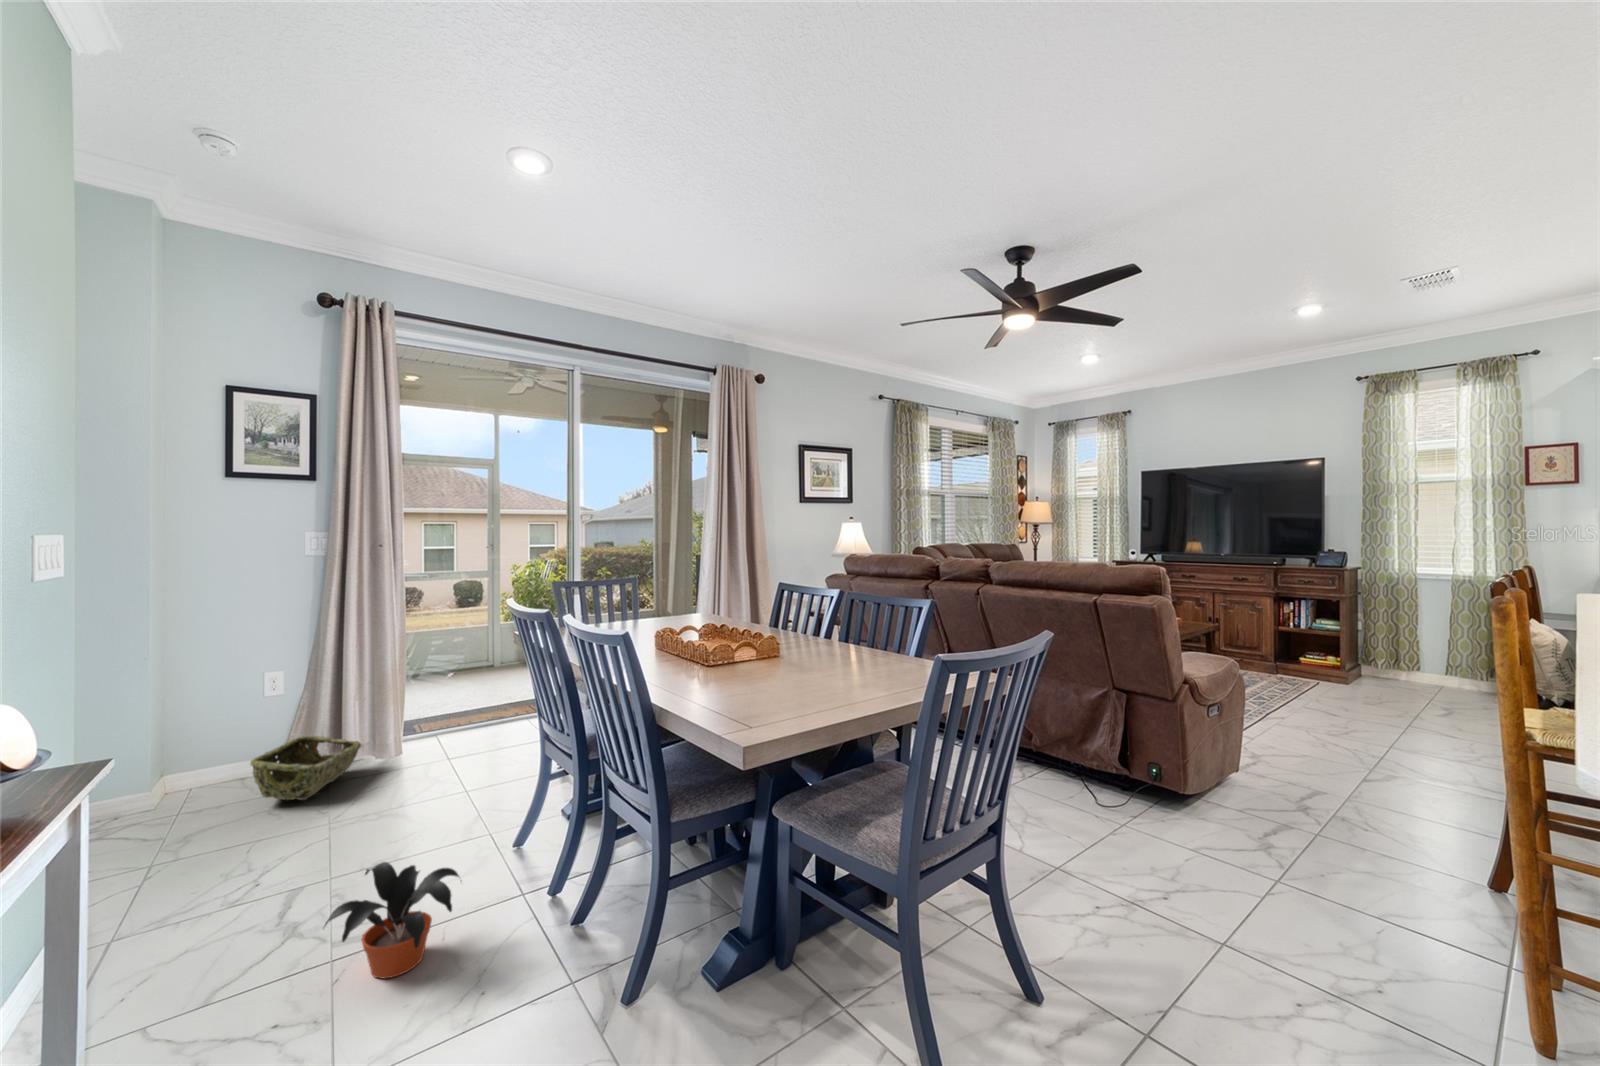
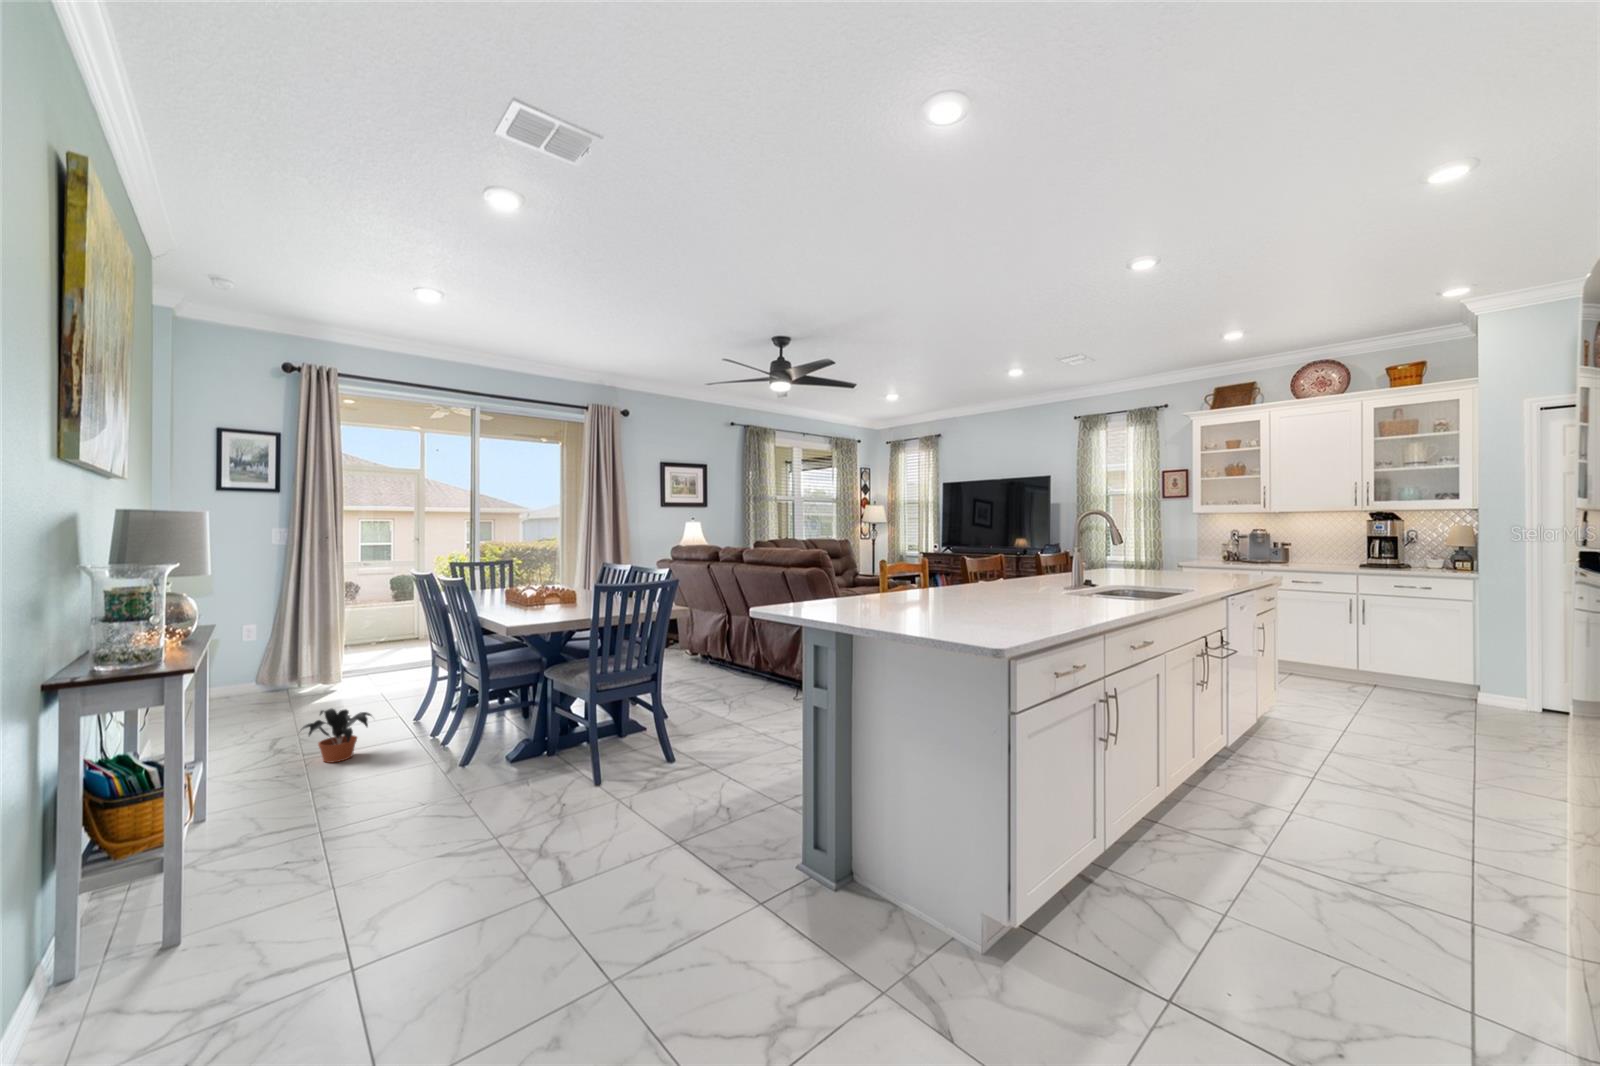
woven basket: present [250,736,361,800] -> none [239,666,313,703]

